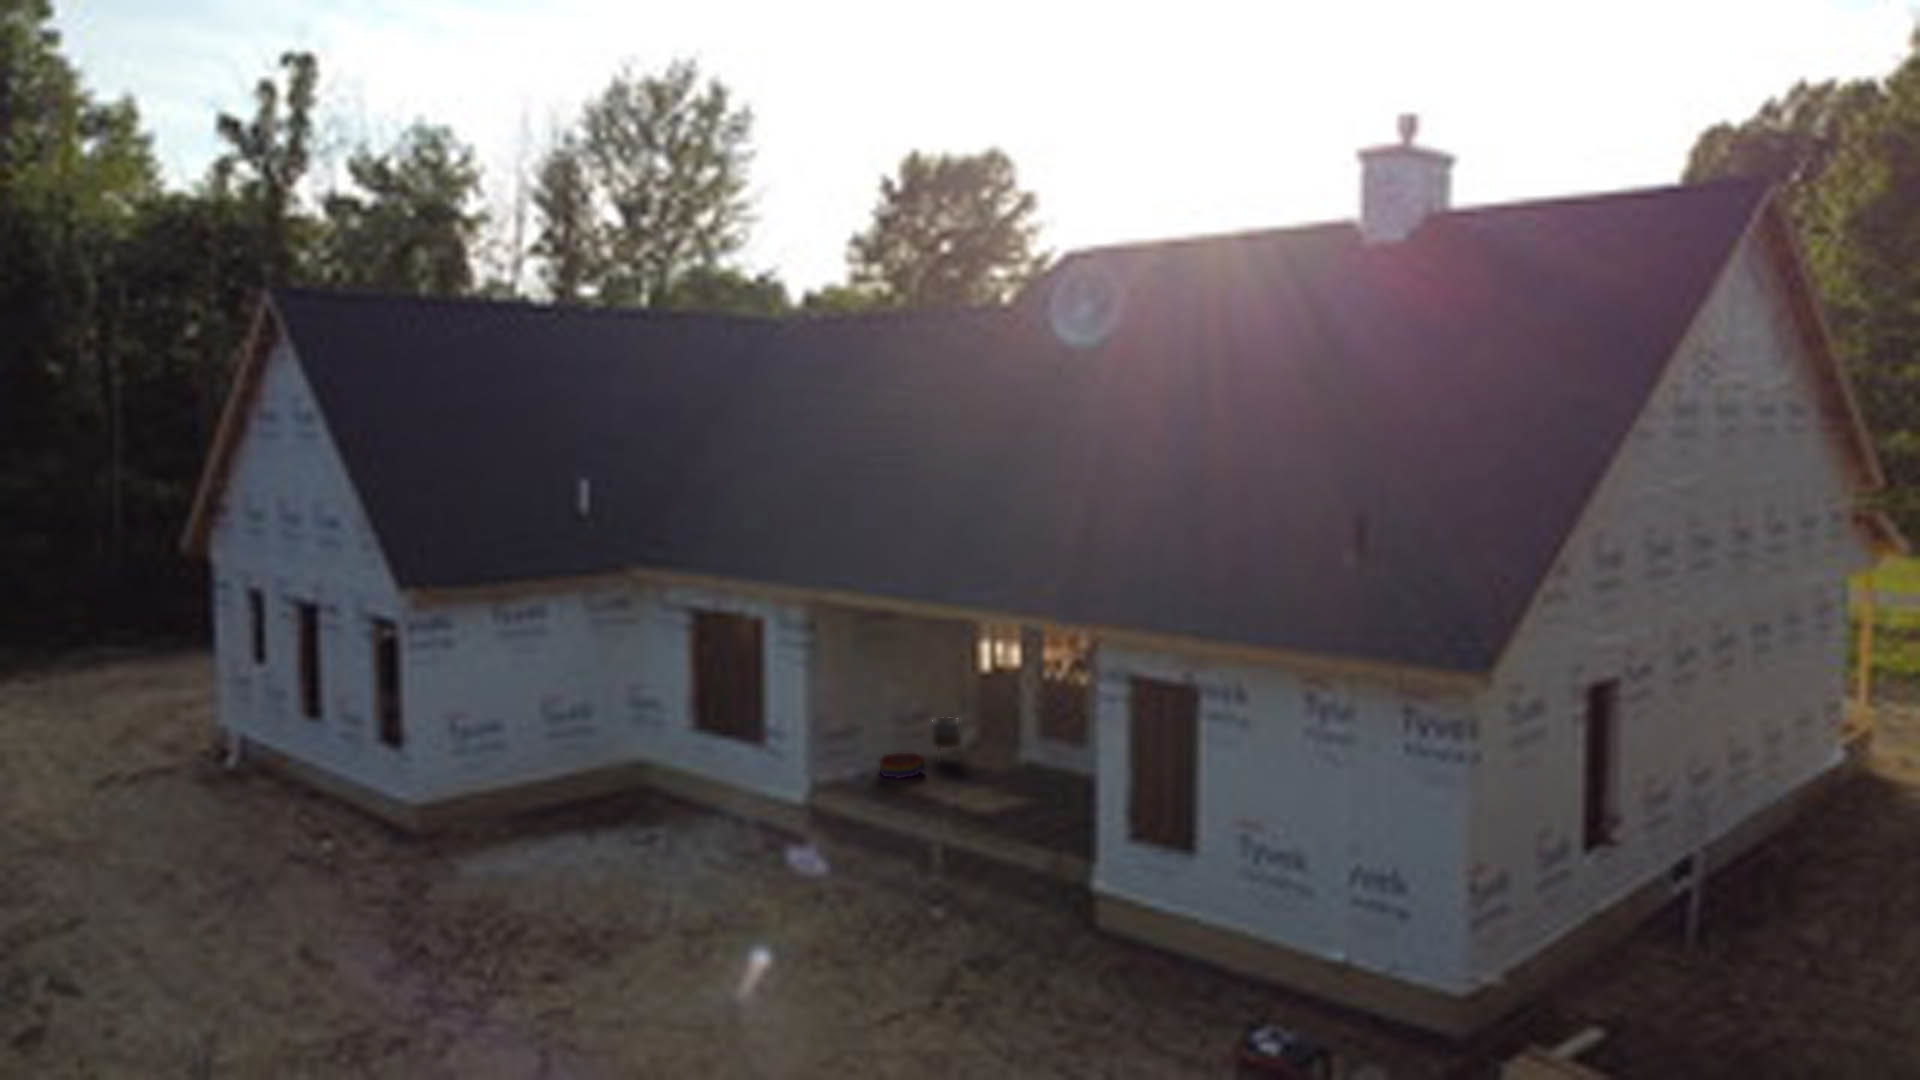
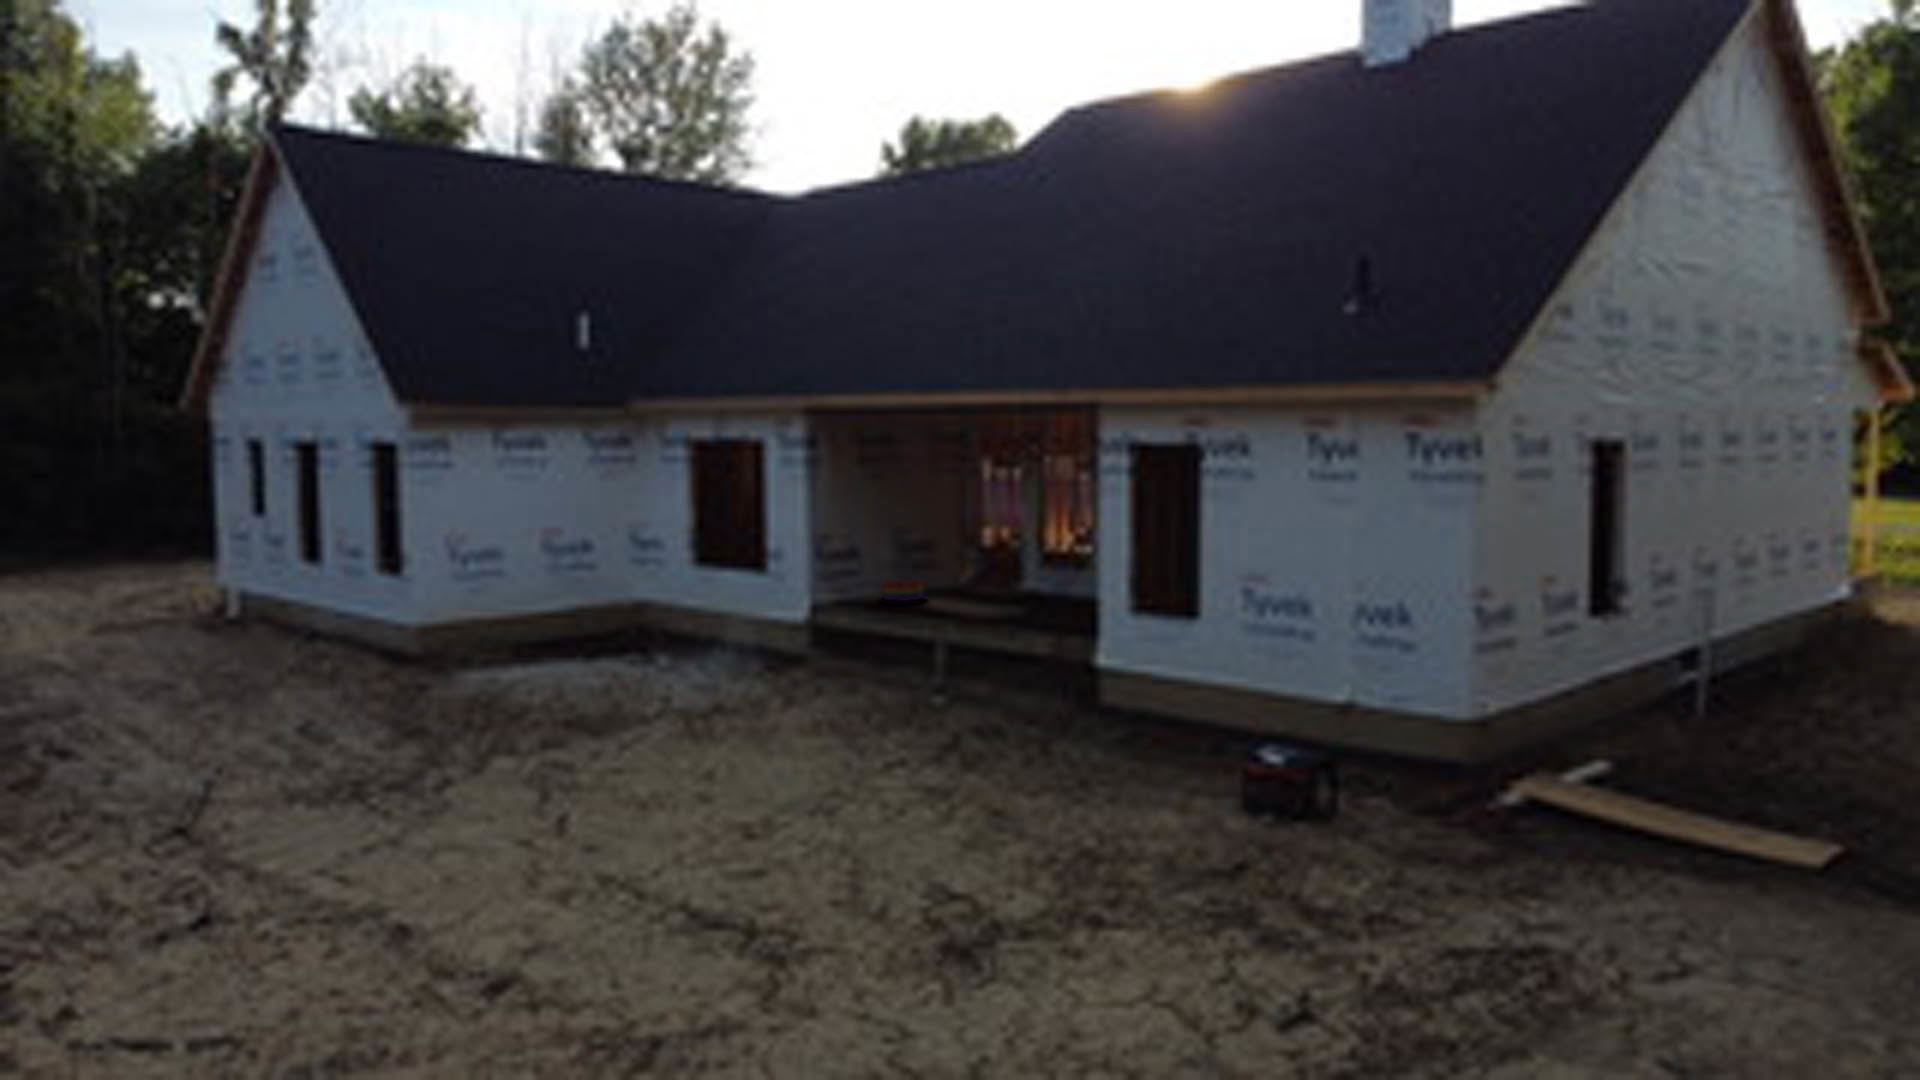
planter: present [932,717,960,749] -> none [935,551,963,592]

